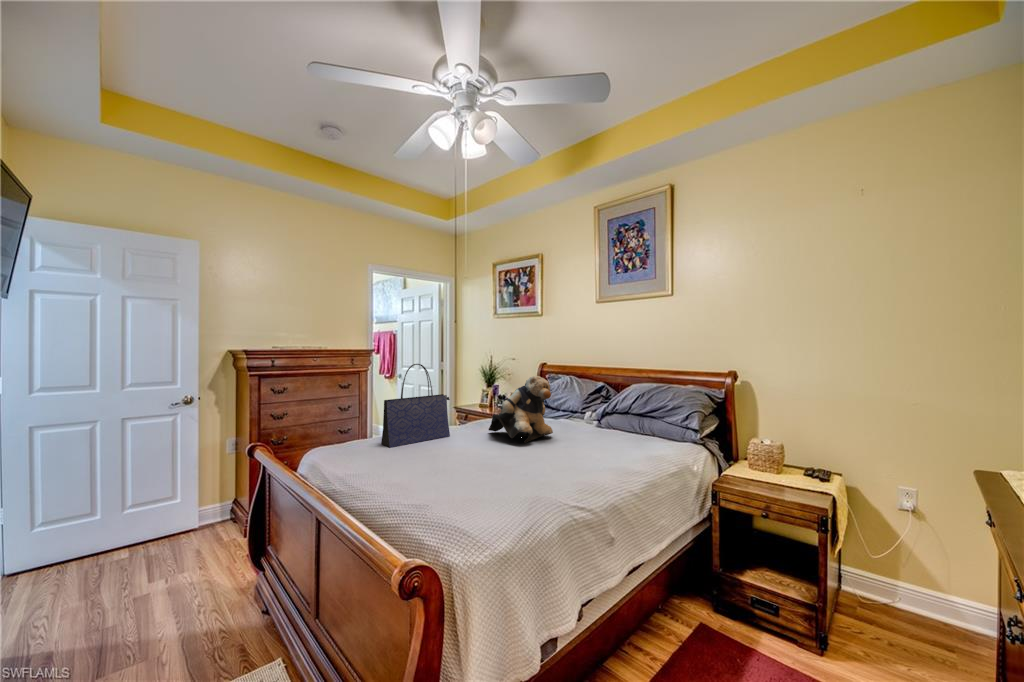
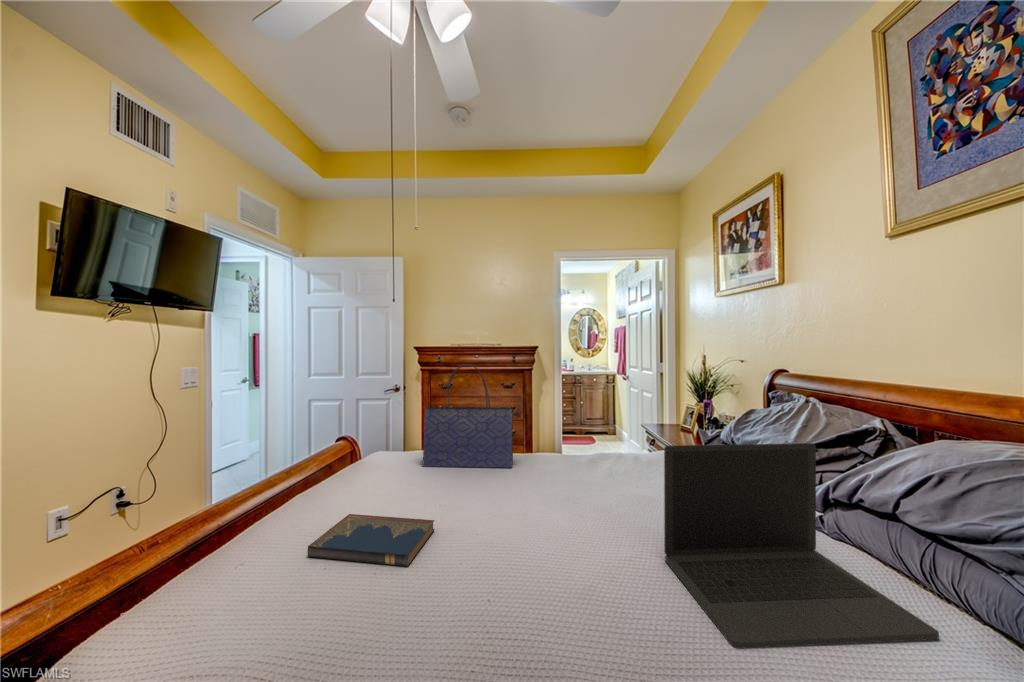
teddy bear: present [489,376,553,443] -> none [542,394,649,513]
laptop: none [581,389,654,454] -> present [664,443,939,649]
hardcover book: none [433,457,508,486] -> present [308,514,434,566]

